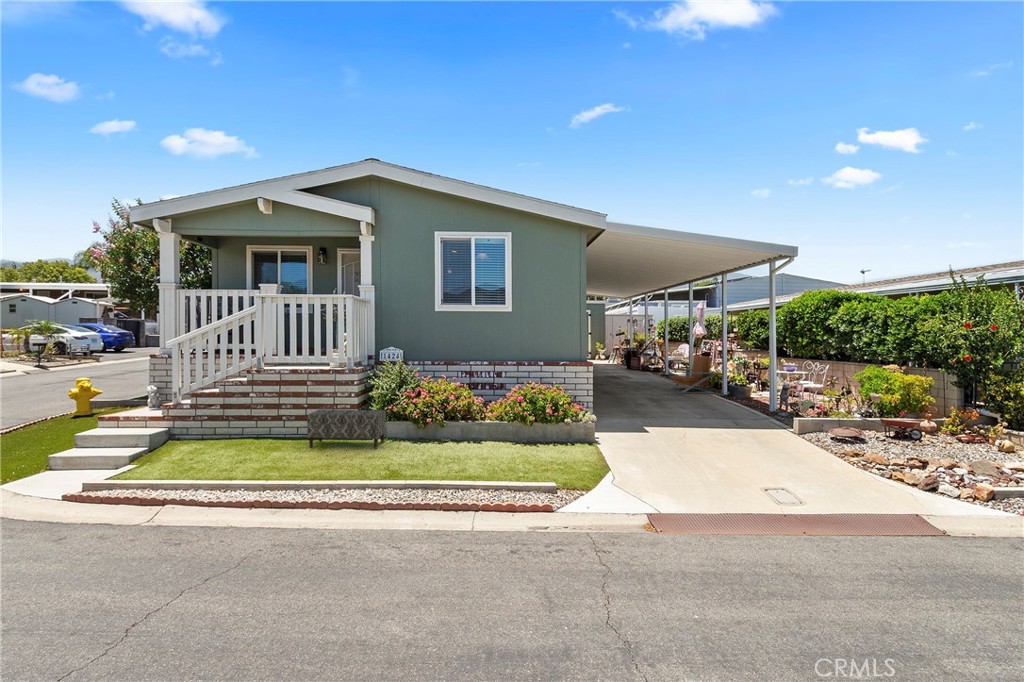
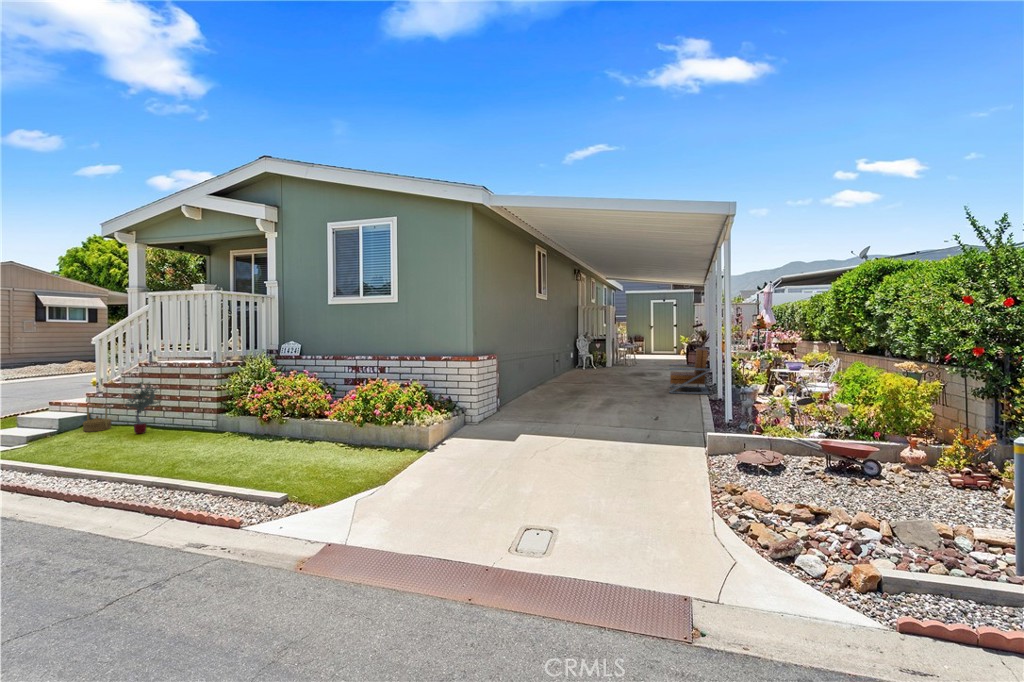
potted tree: none [245,389,292,446] -> present [125,382,161,434]
bench: present [307,409,386,449] -> none [158,401,236,442]
woven basket: none [183,417,213,447] -> present [83,405,111,432]

